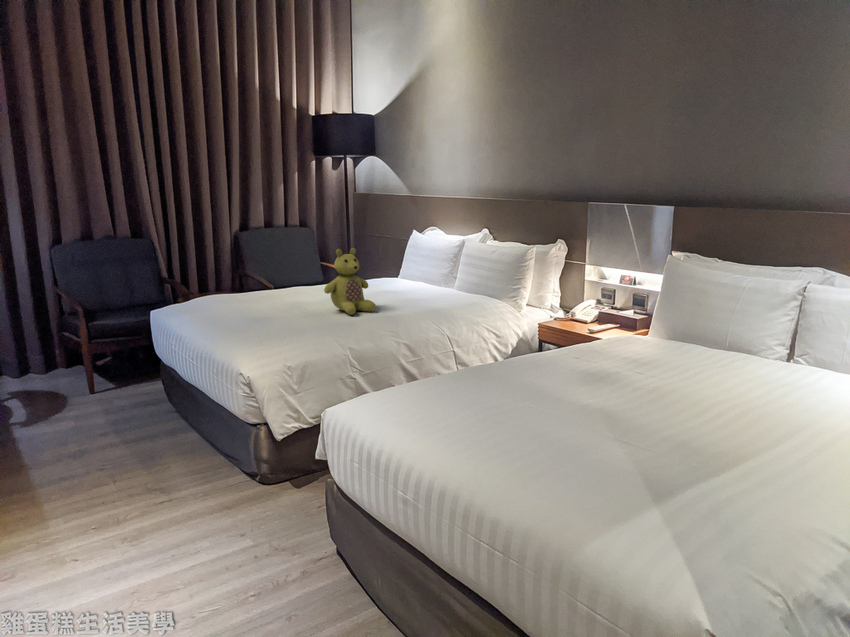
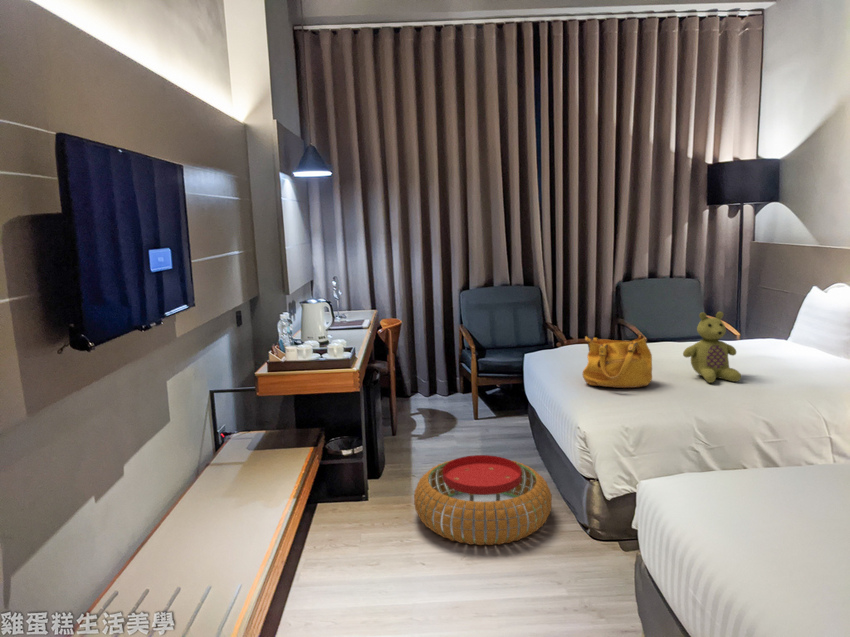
handbag: none [229,272,300,330] -> present [583,333,652,388]
pouf: none [35,425,215,533] -> present [414,455,552,545]

